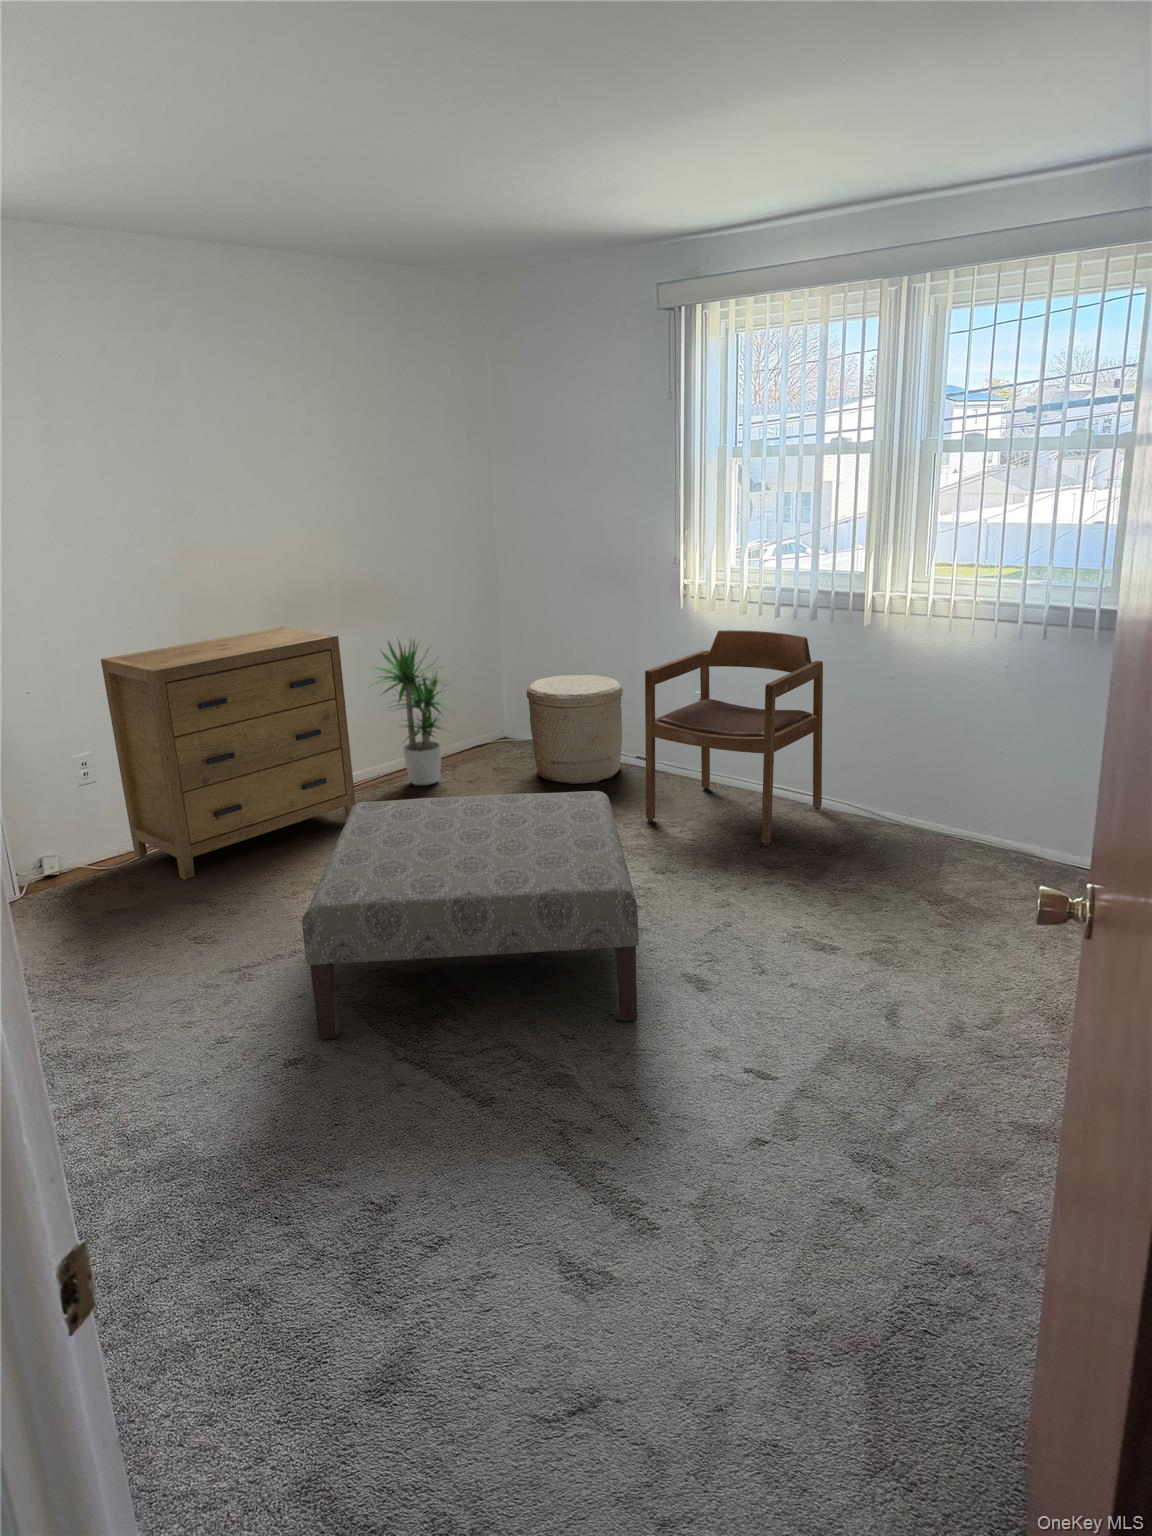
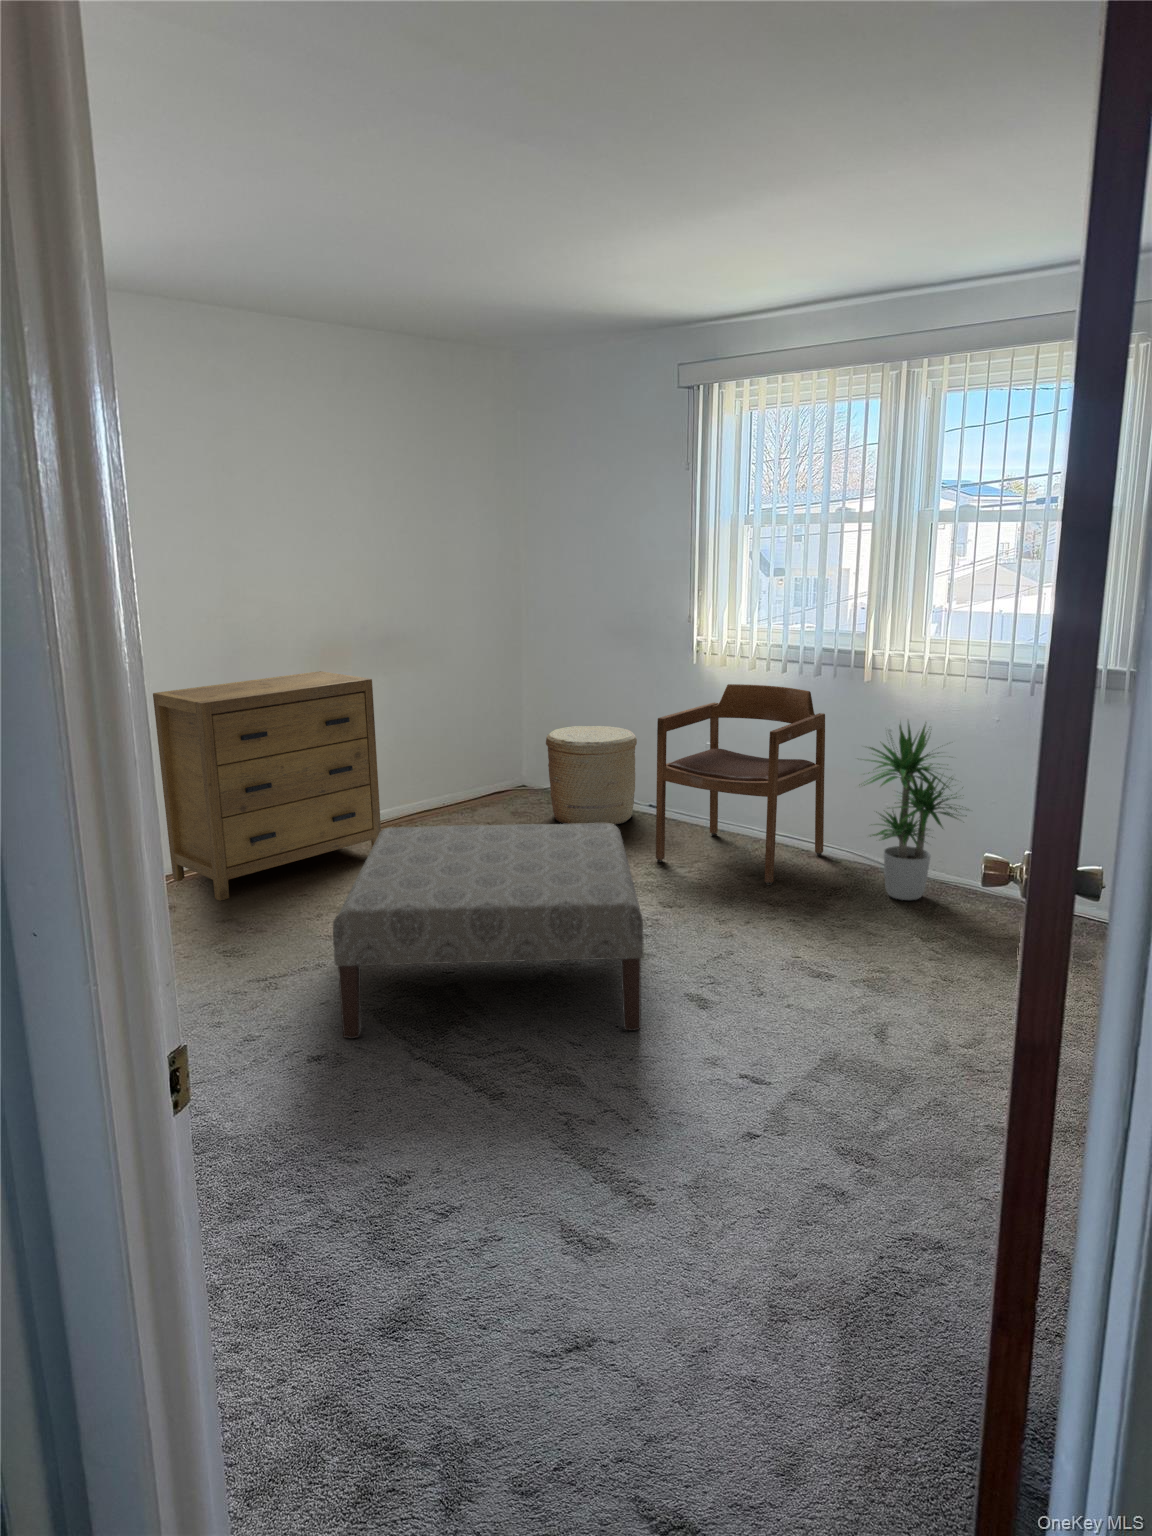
potted plant: present [371,641,448,785] -> present [864,724,969,900]

